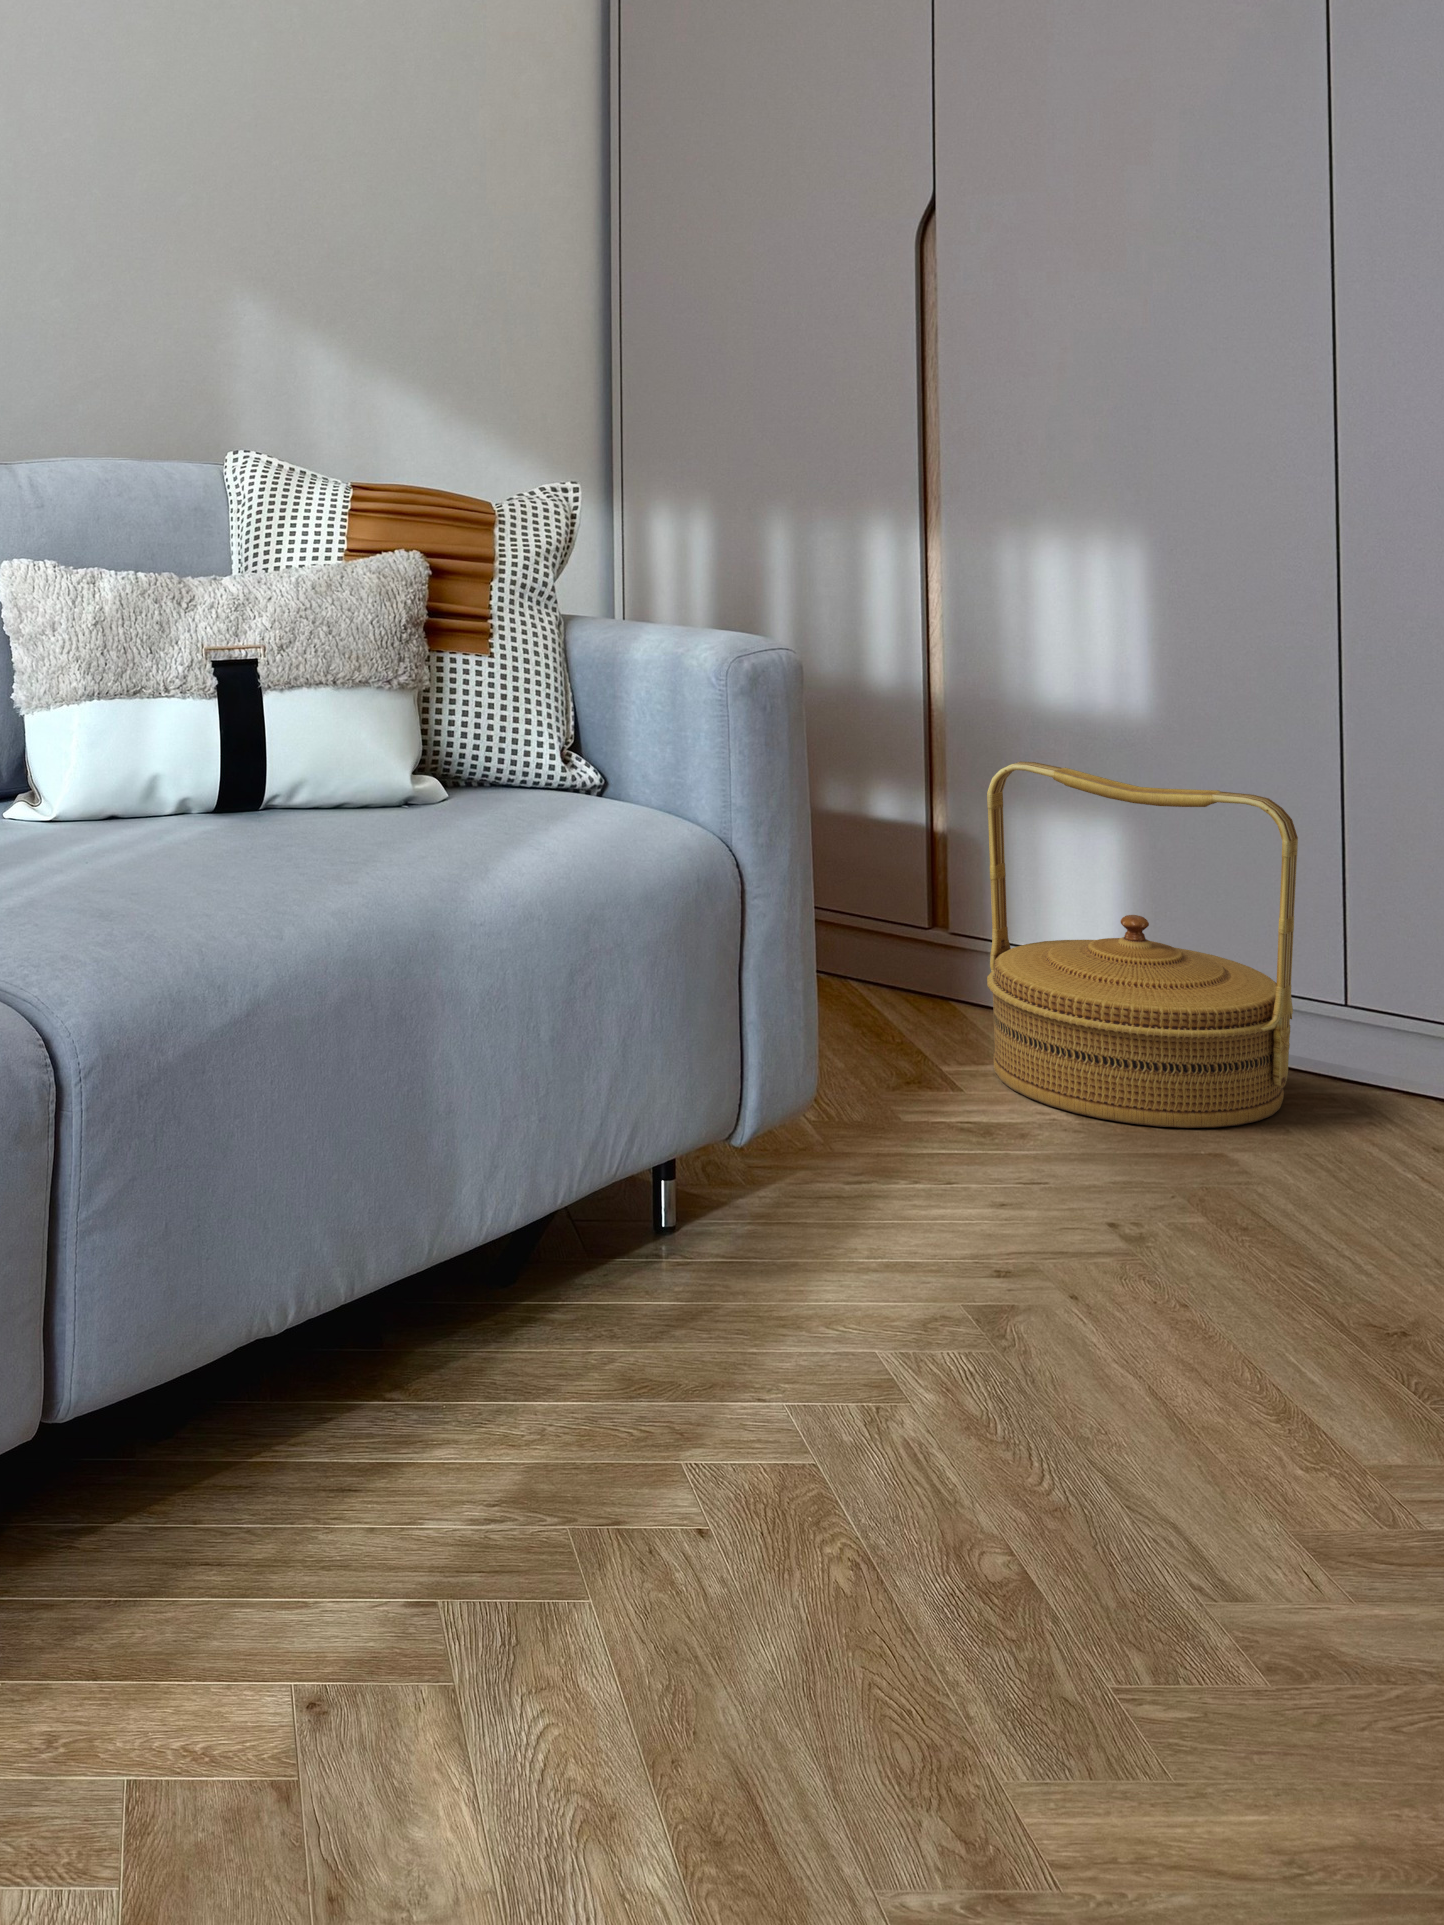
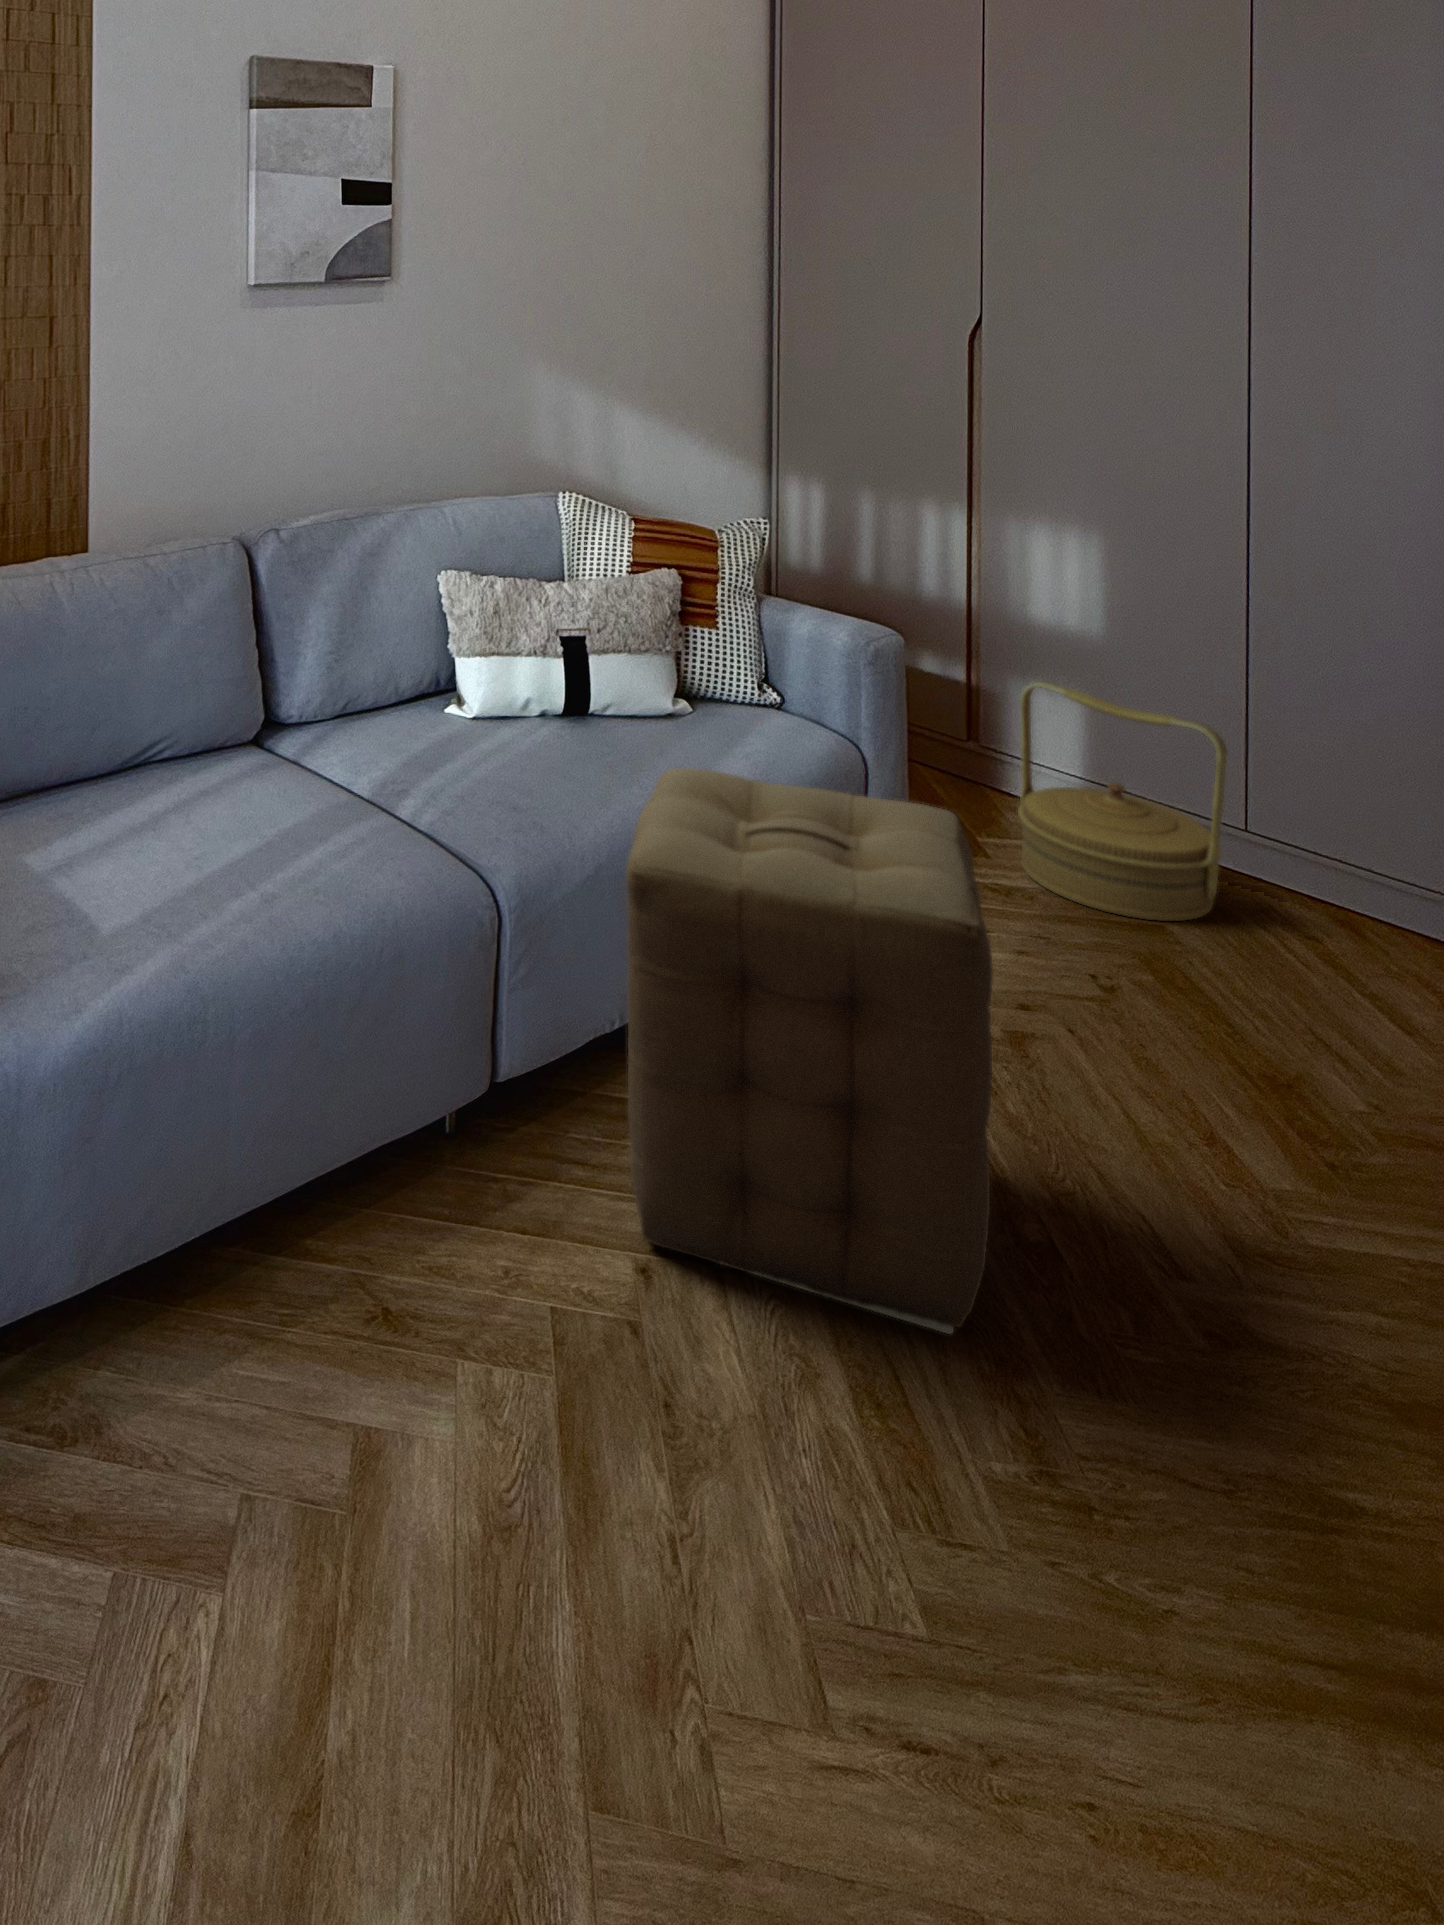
ottoman: none [292,827,937,1766] -> present [626,768,993,1334]

